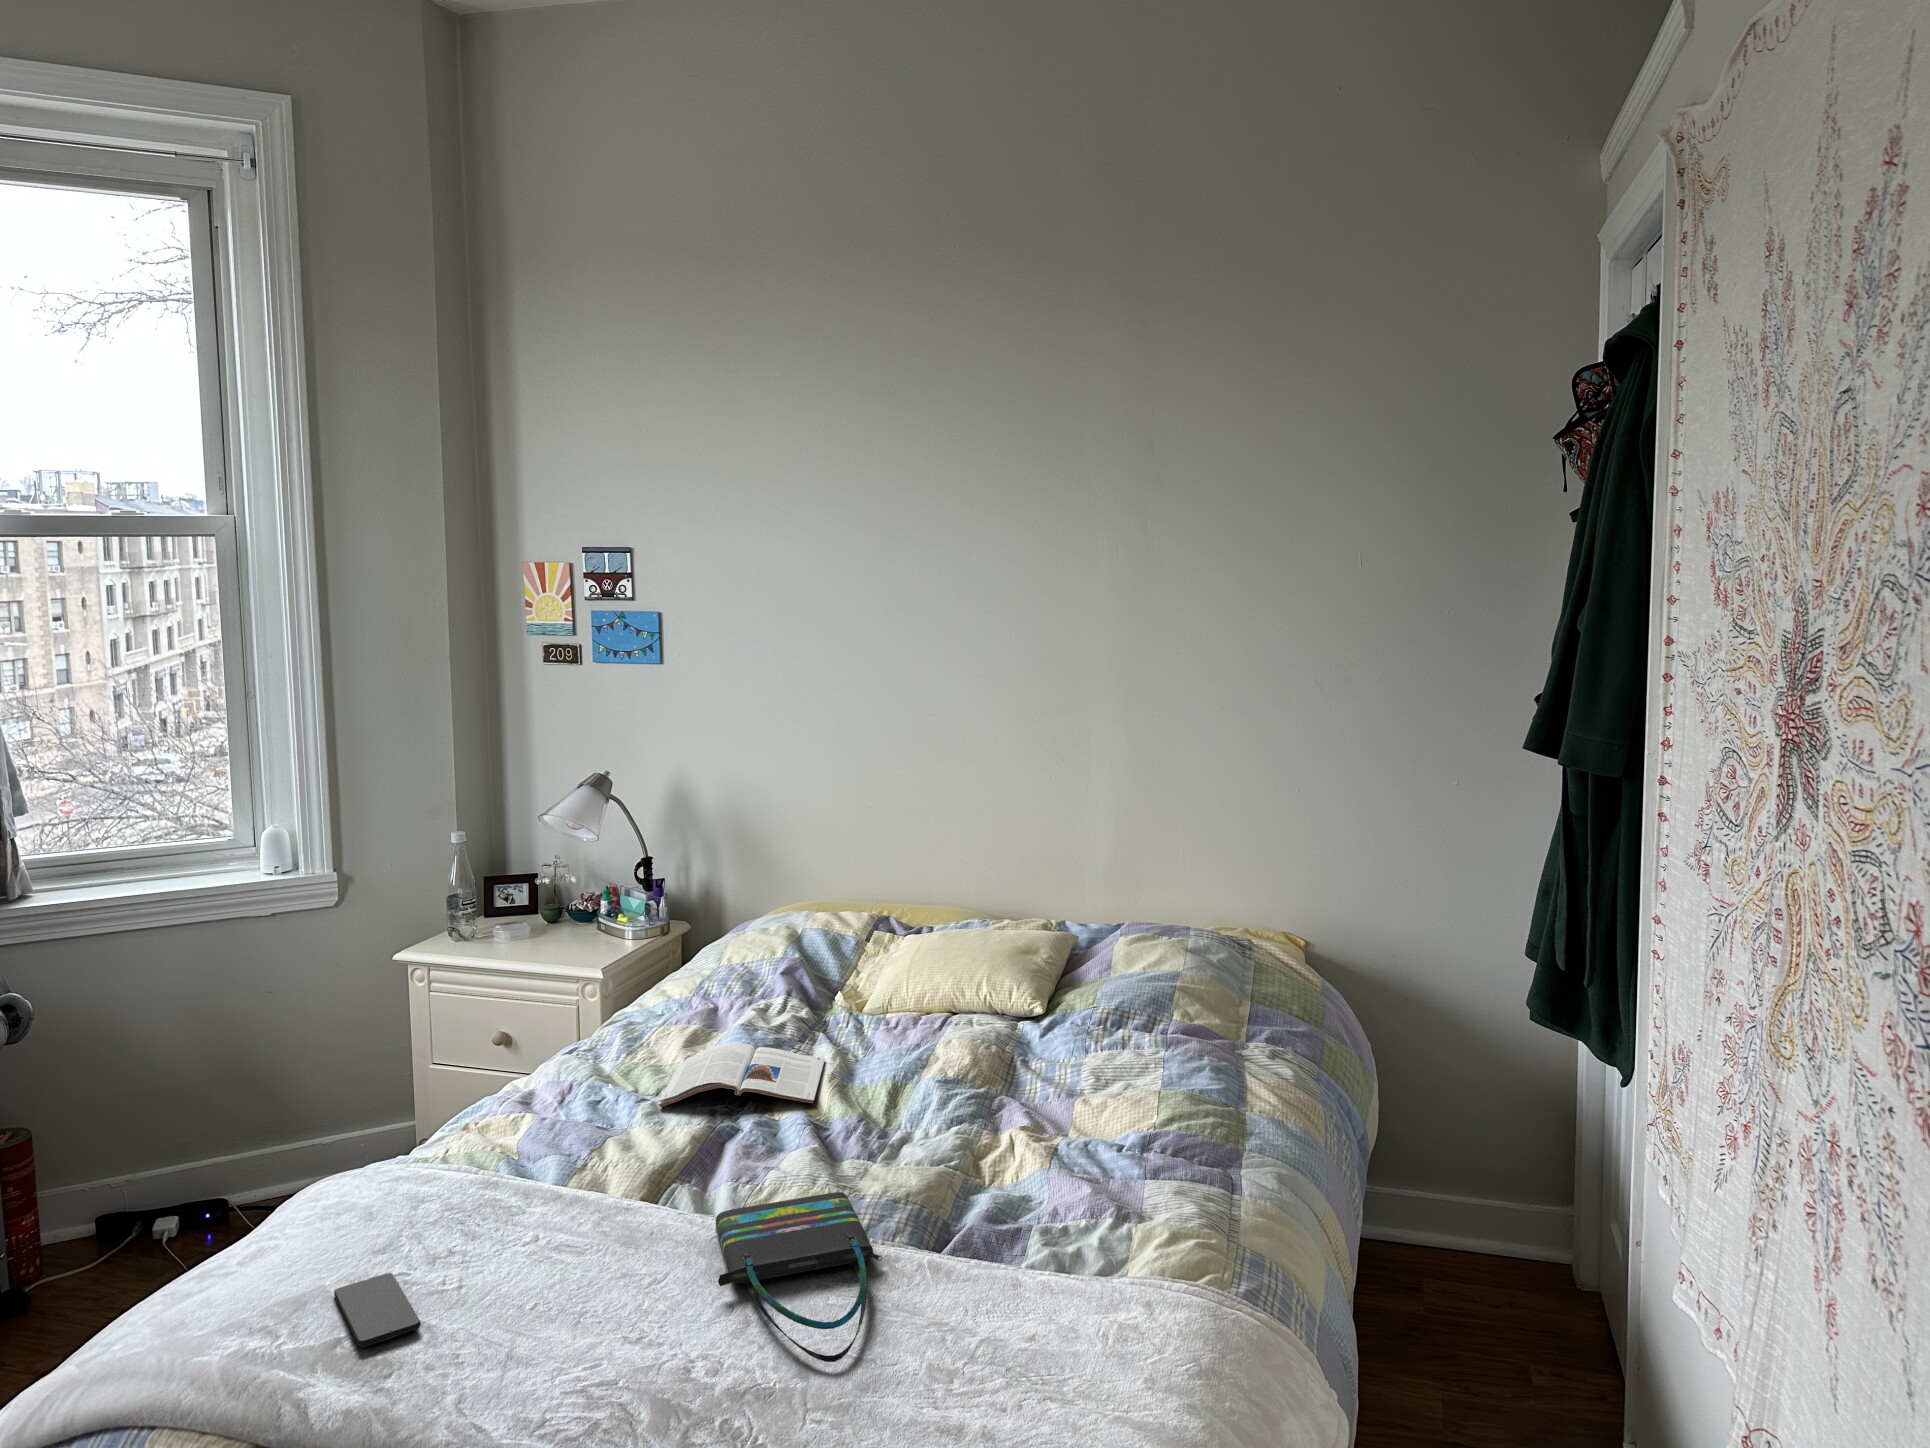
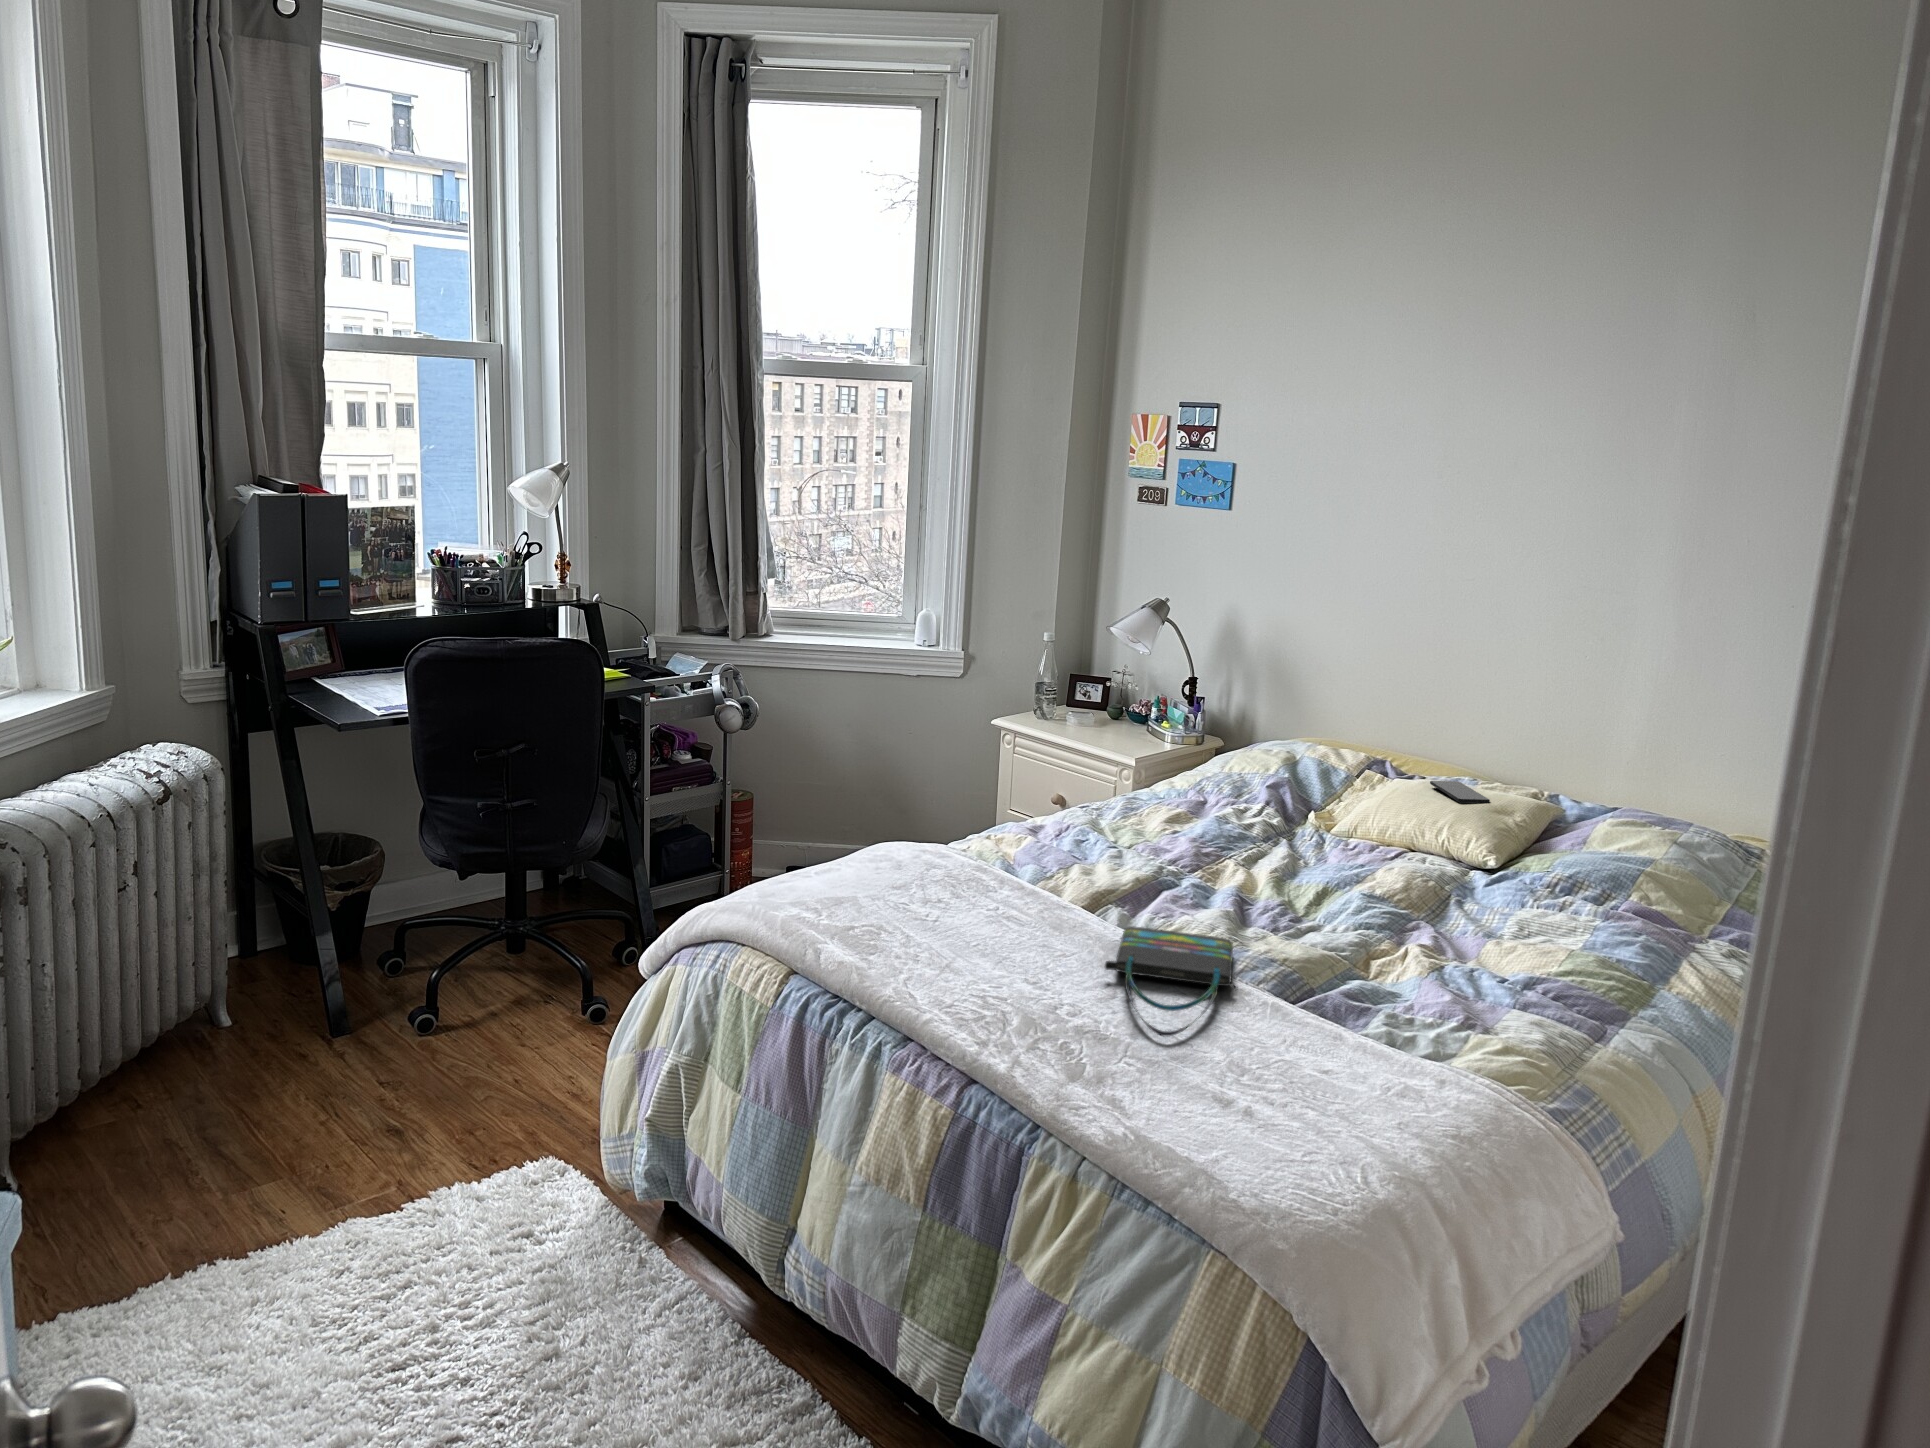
magazine: present [658,1042,825,1107] -> none [1123,823,1274,881]
smartphone: present [334,1273,421,1347] -> present [1430,781,1490,803]

